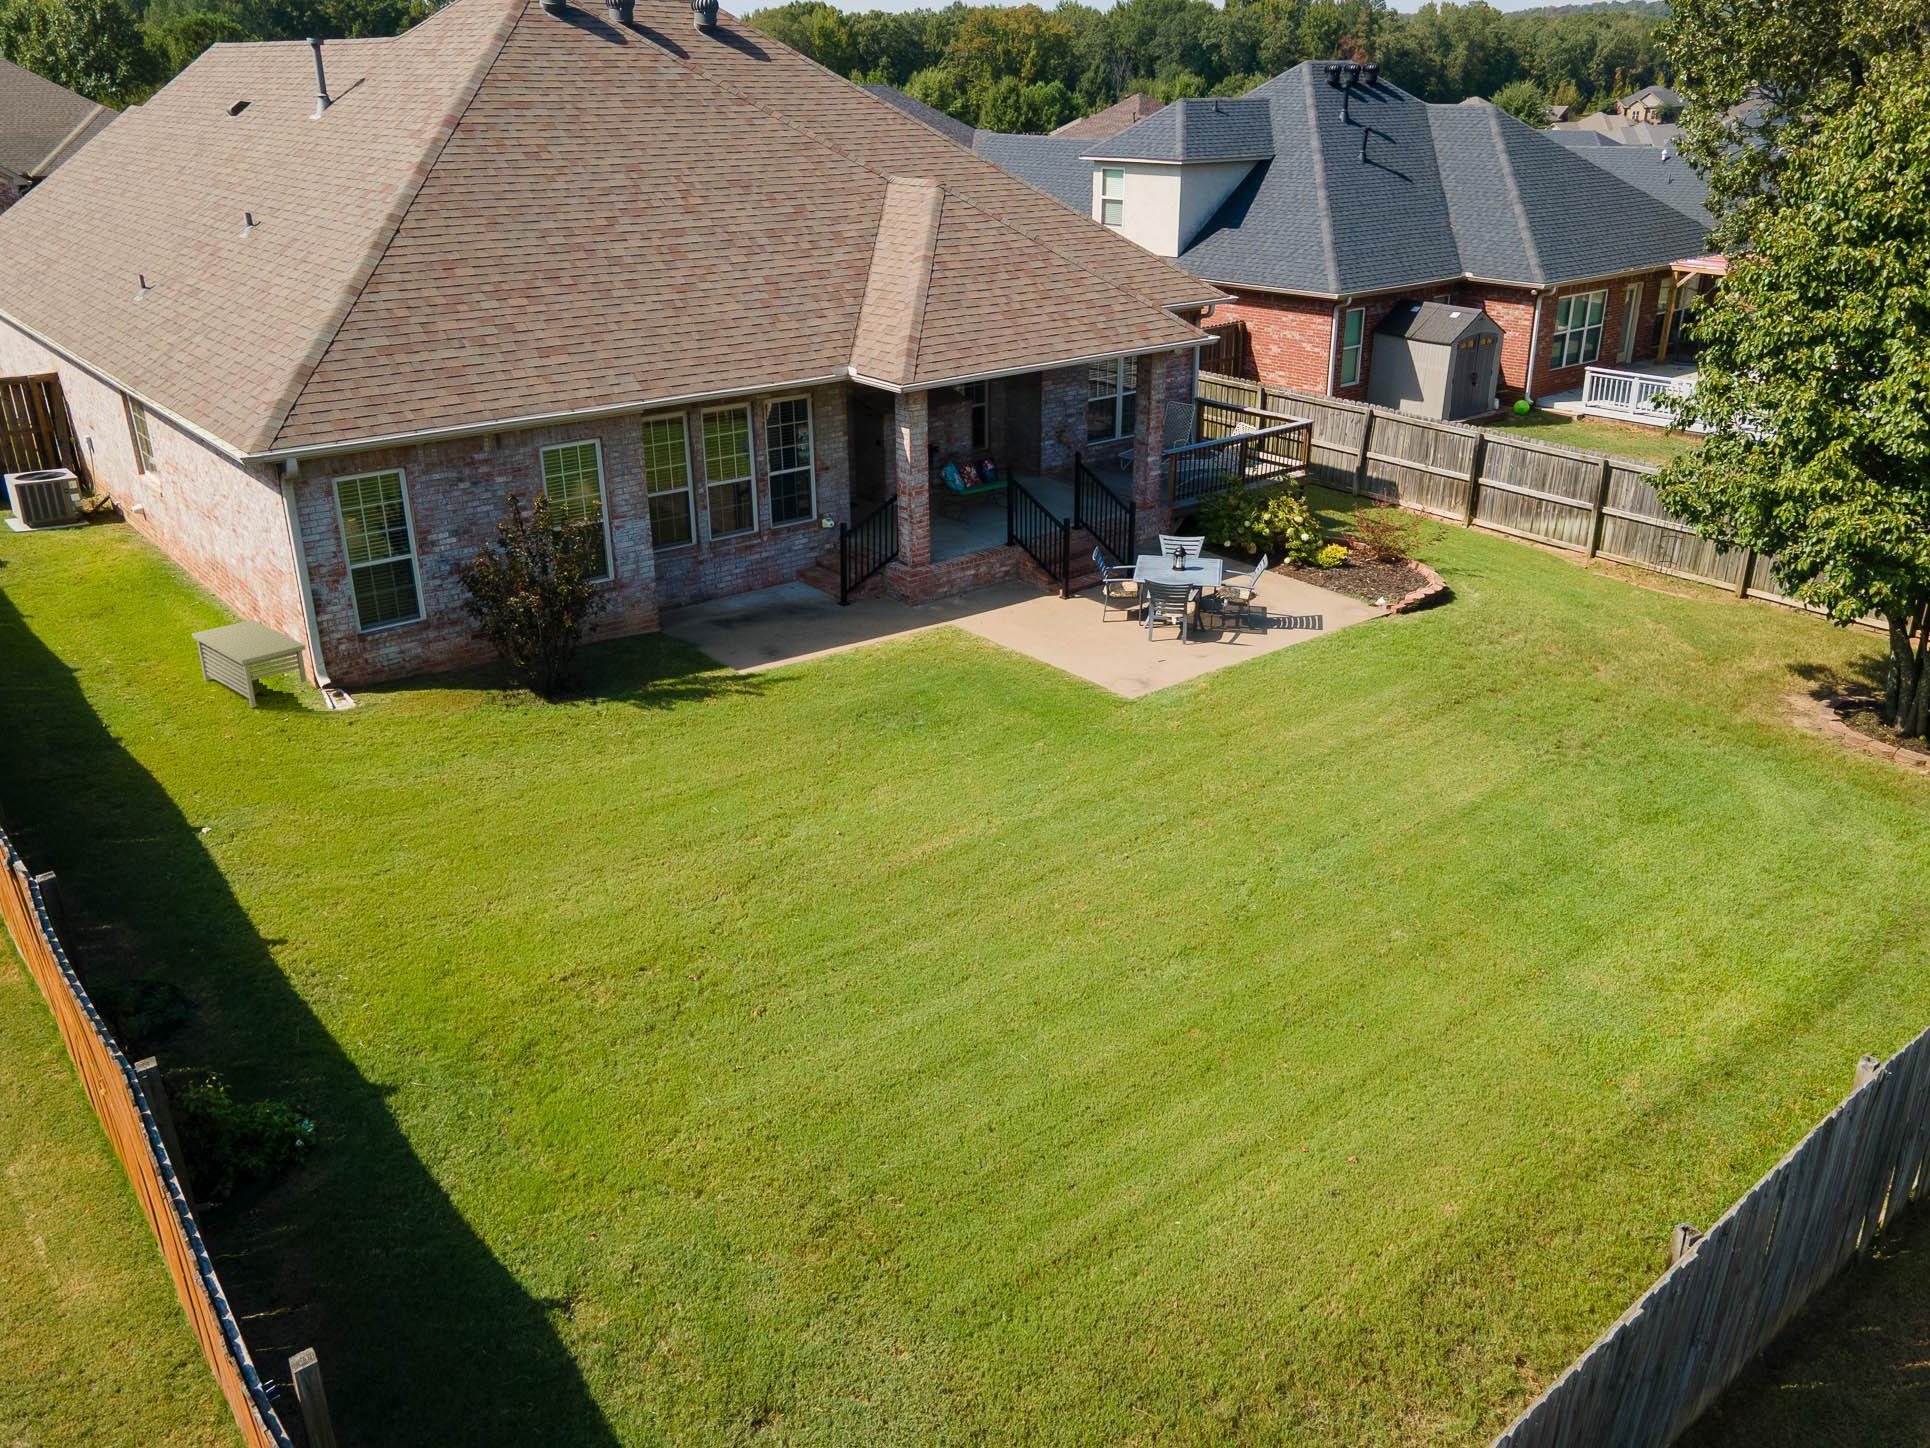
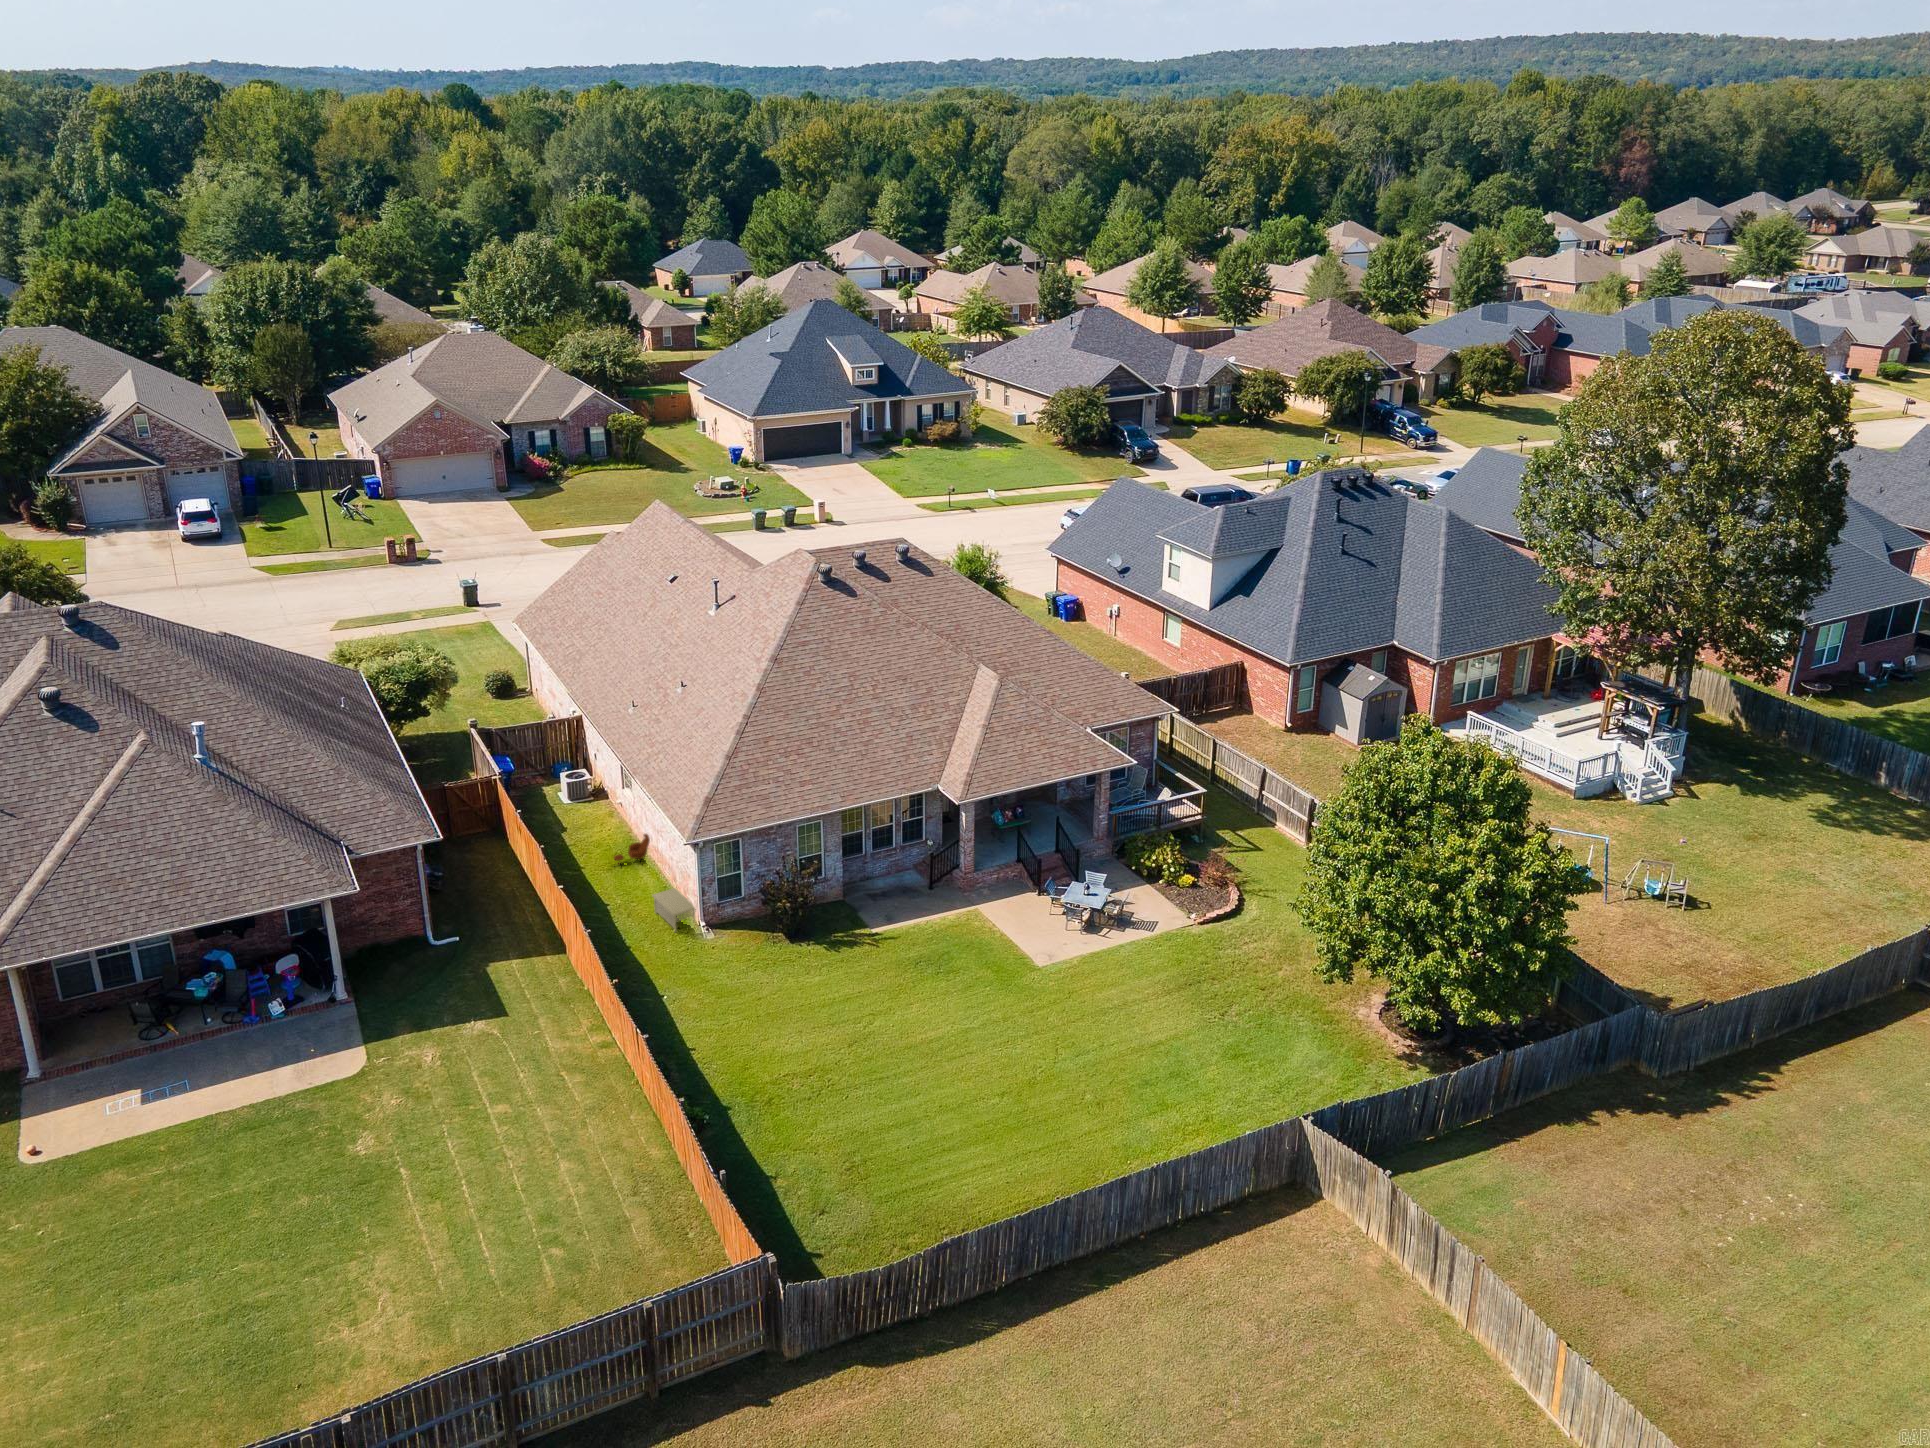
lounge chair: none [112,542,205,618] -> present [614,834,650,865]

